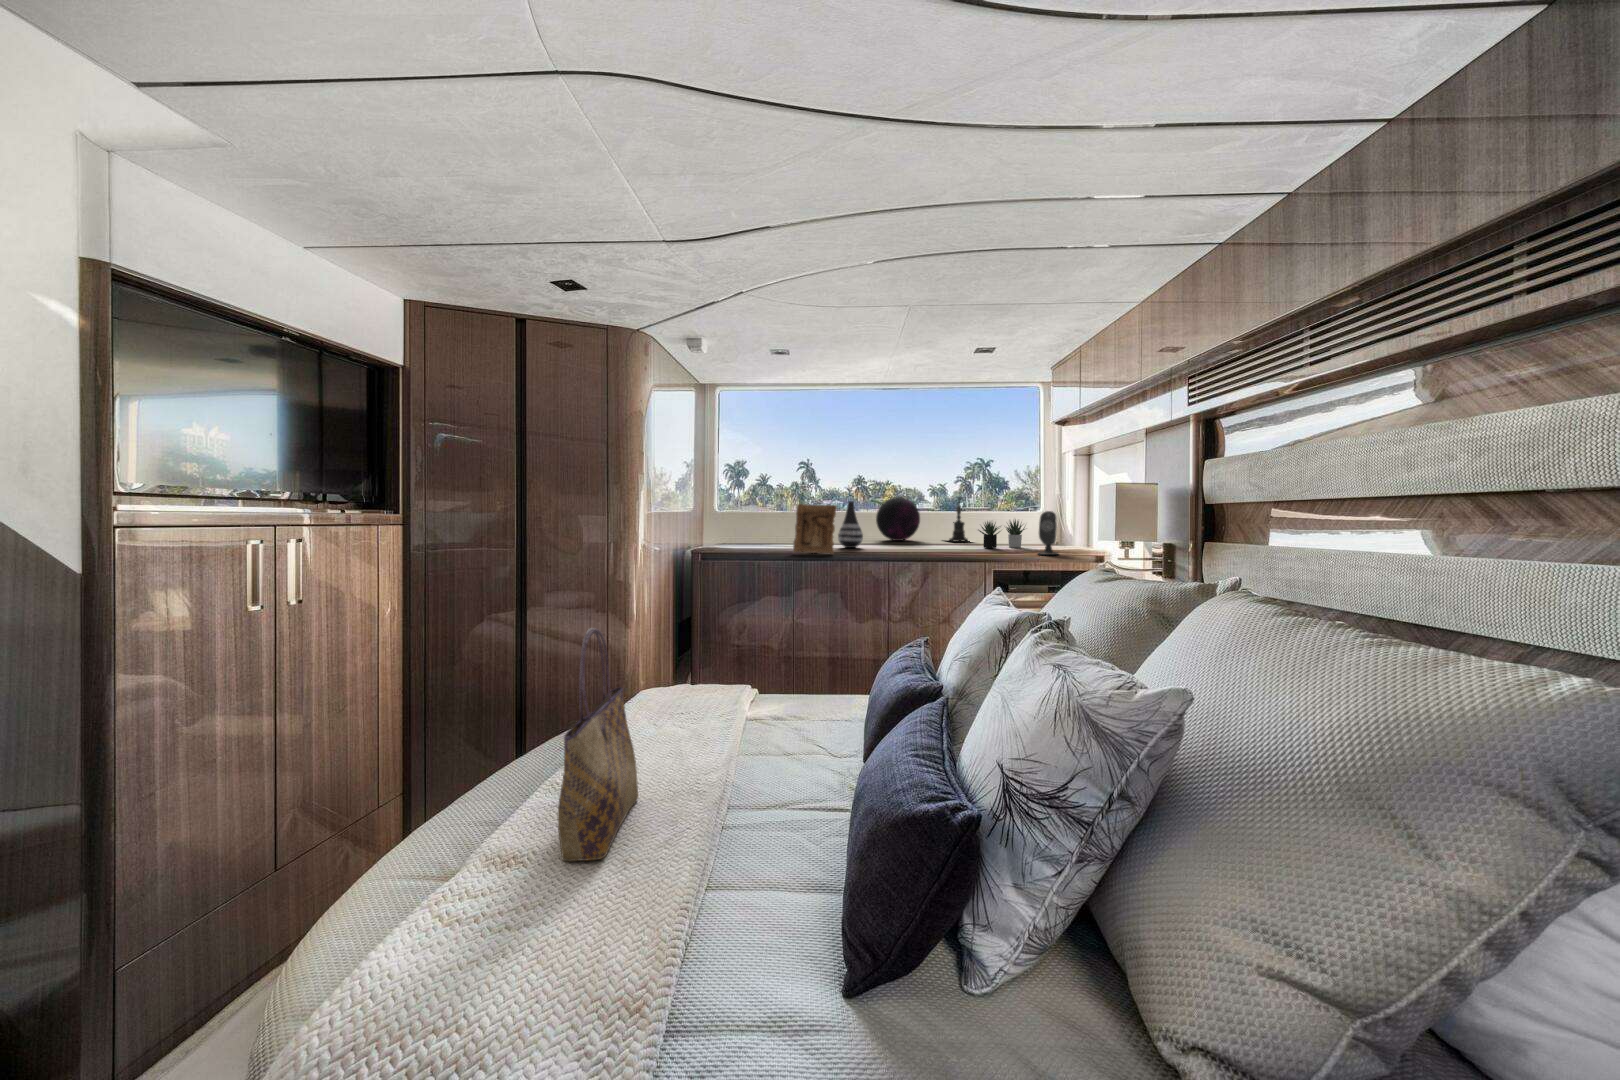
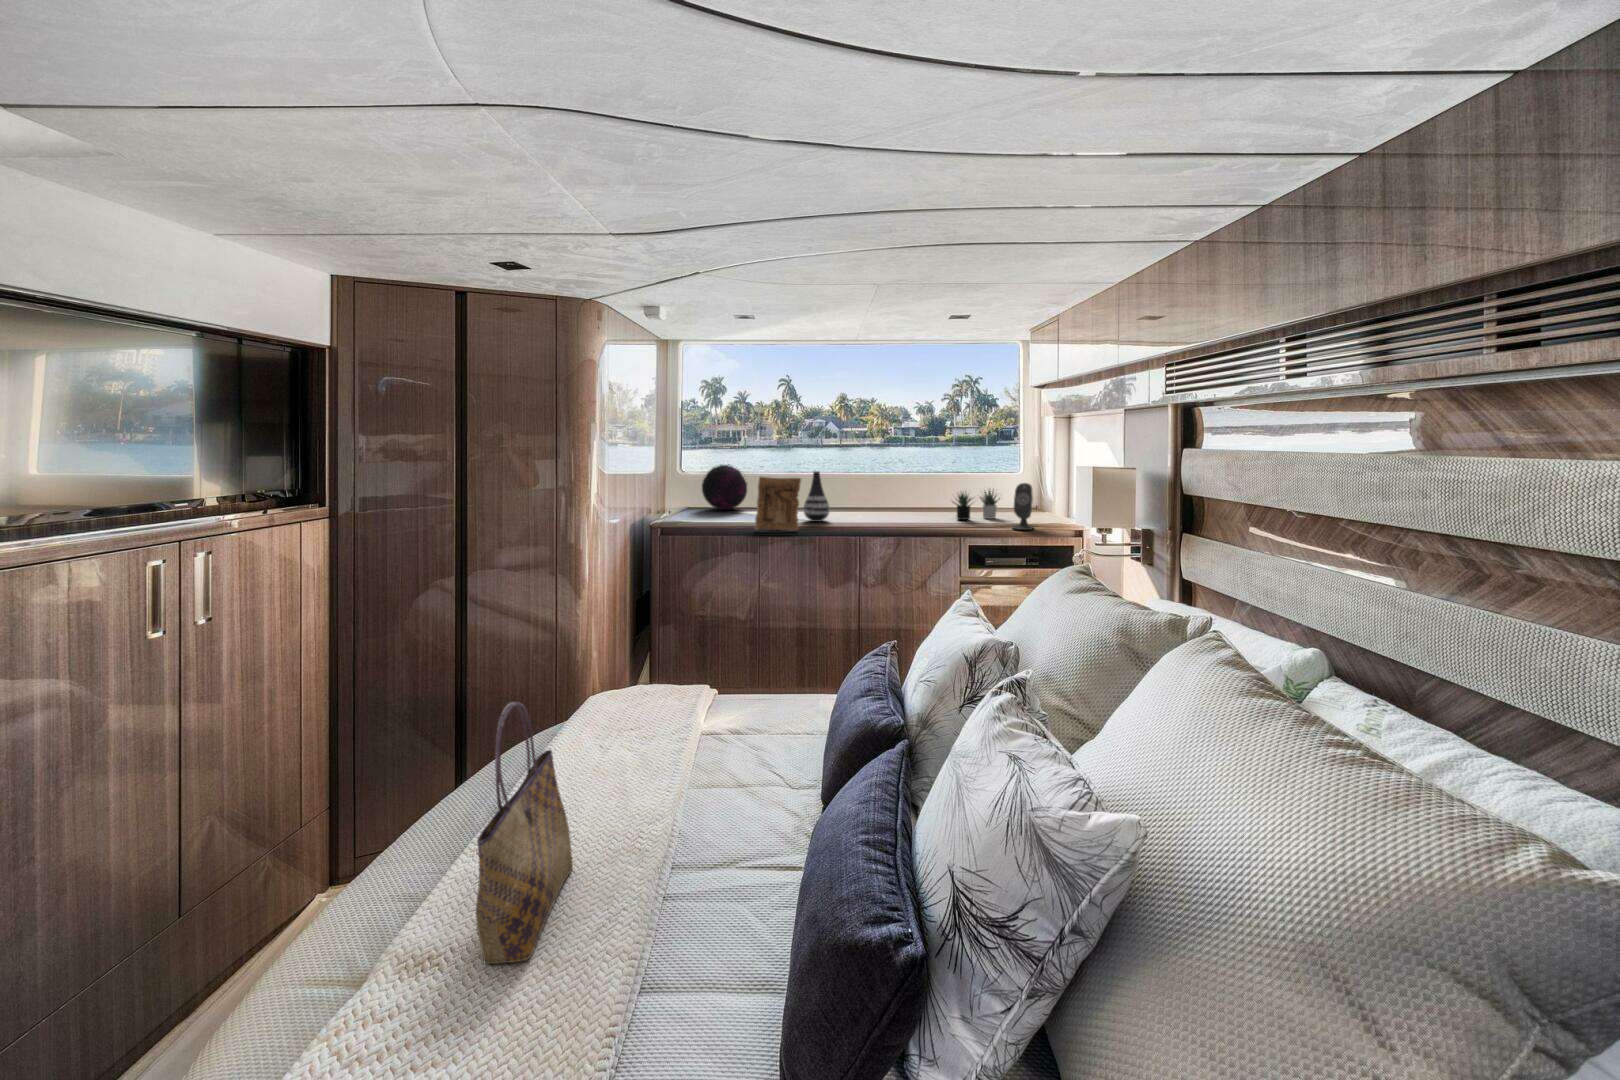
candle holder: present [949,496,968,542] -> none [913,455,949,511]
decorative orb: present [876,497,920,541] -> present [702,464,748,510]

